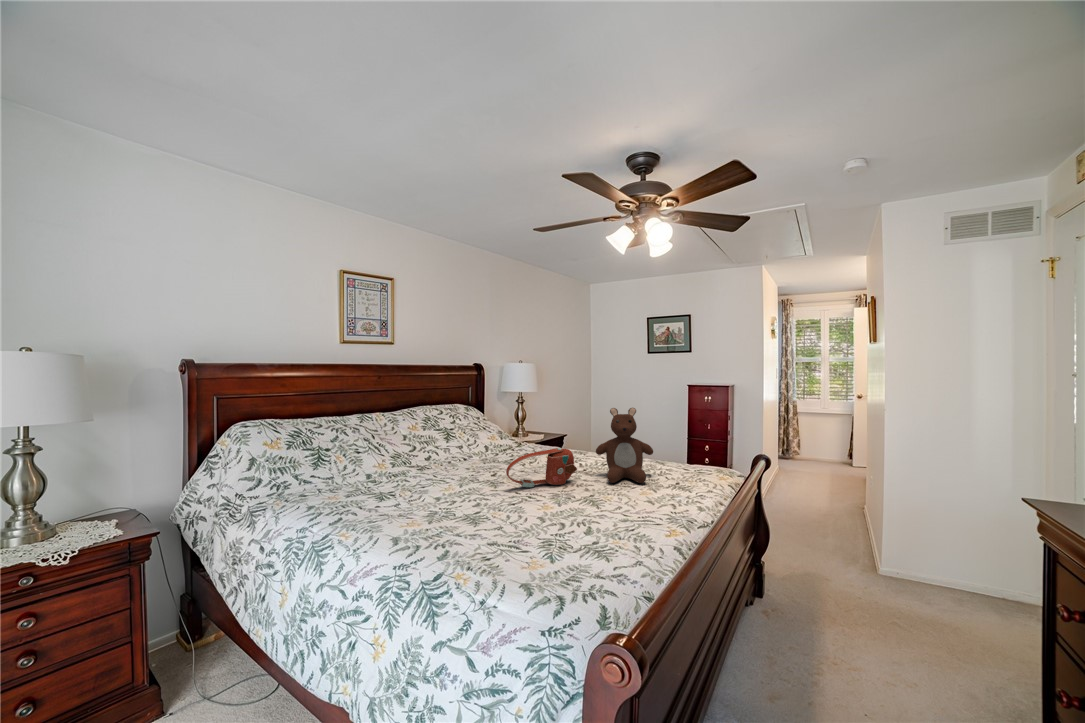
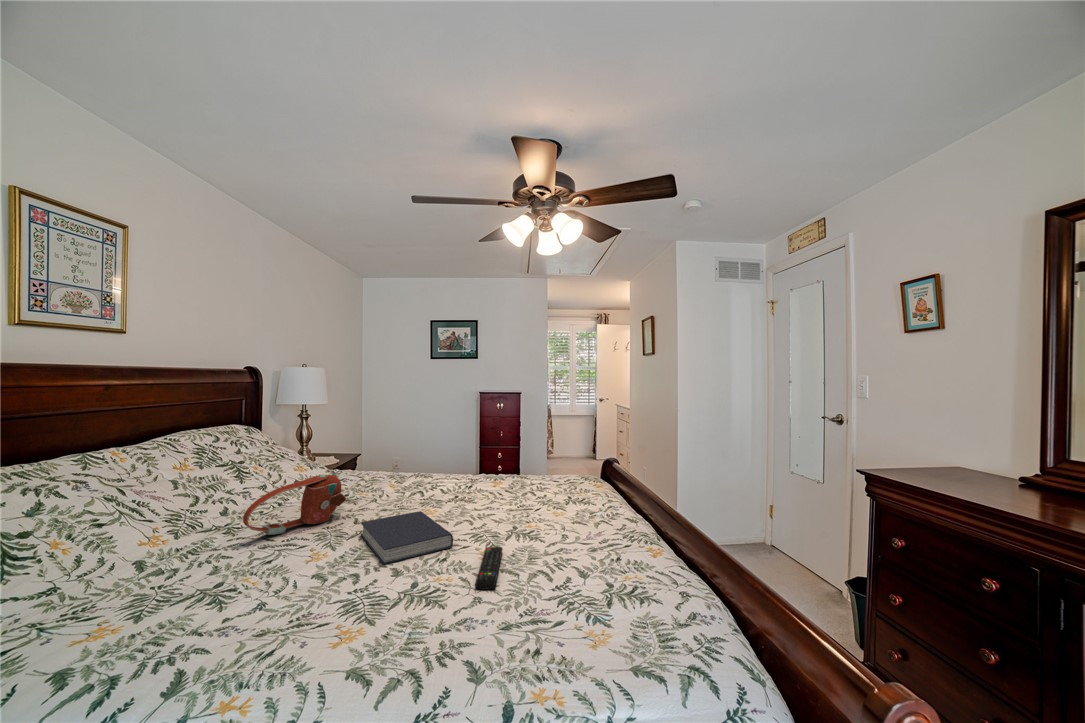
teddy bear: present [596,408,653,483] -> none [365,419,432,509]
book: none [580,487,645,522] -> present [361,511,453,564]
remote control: none [642,527,687,561] -> present [475,547,502,589]

